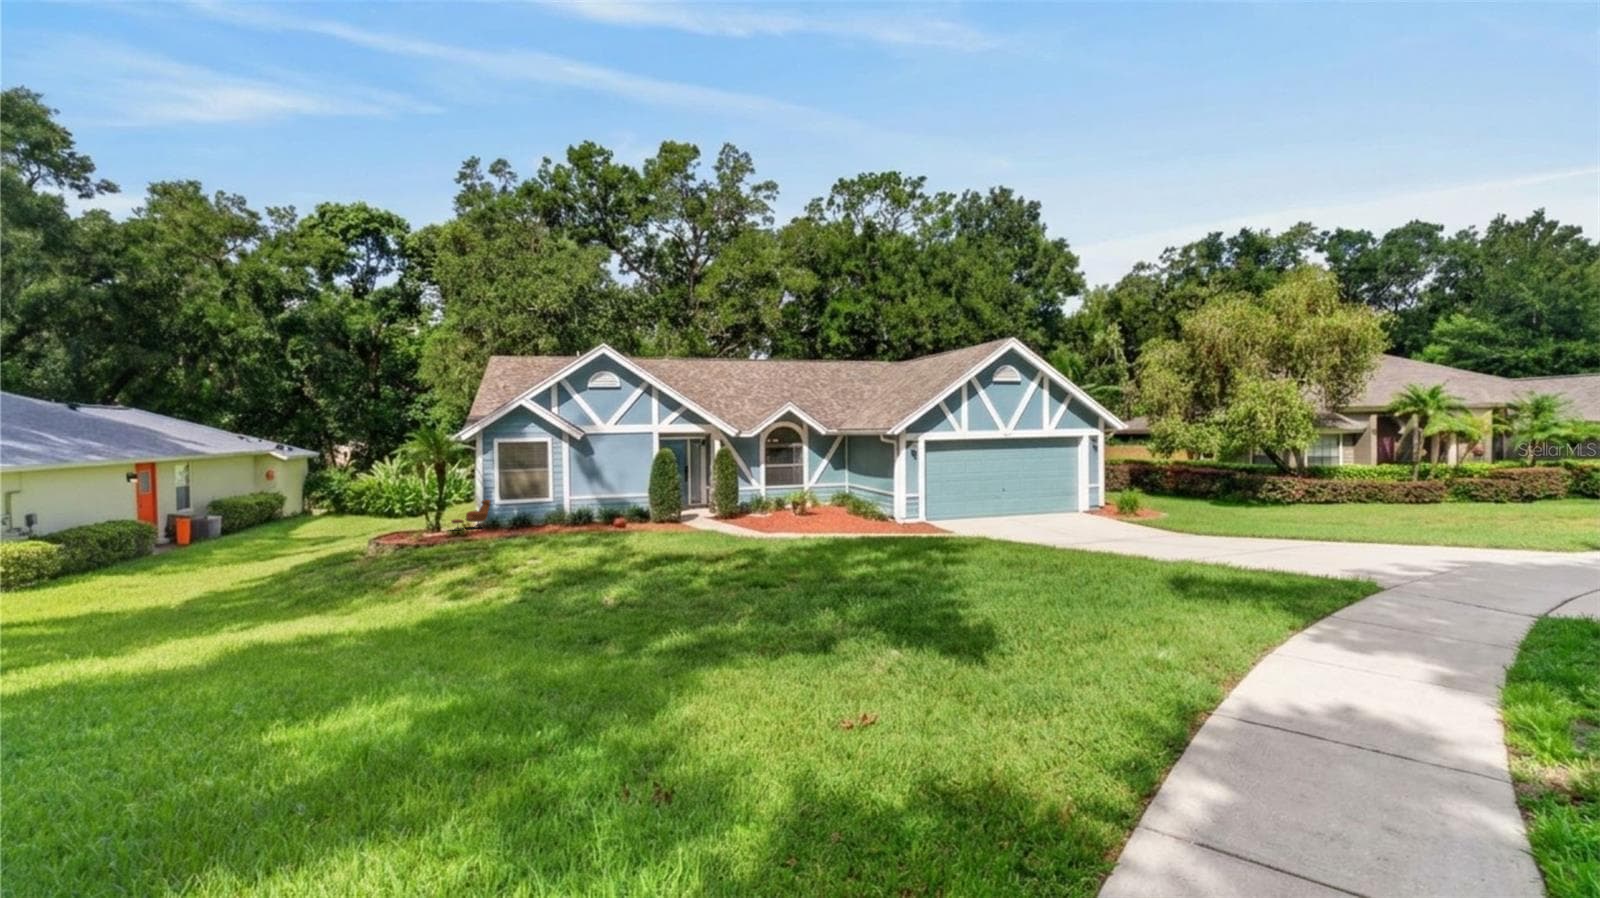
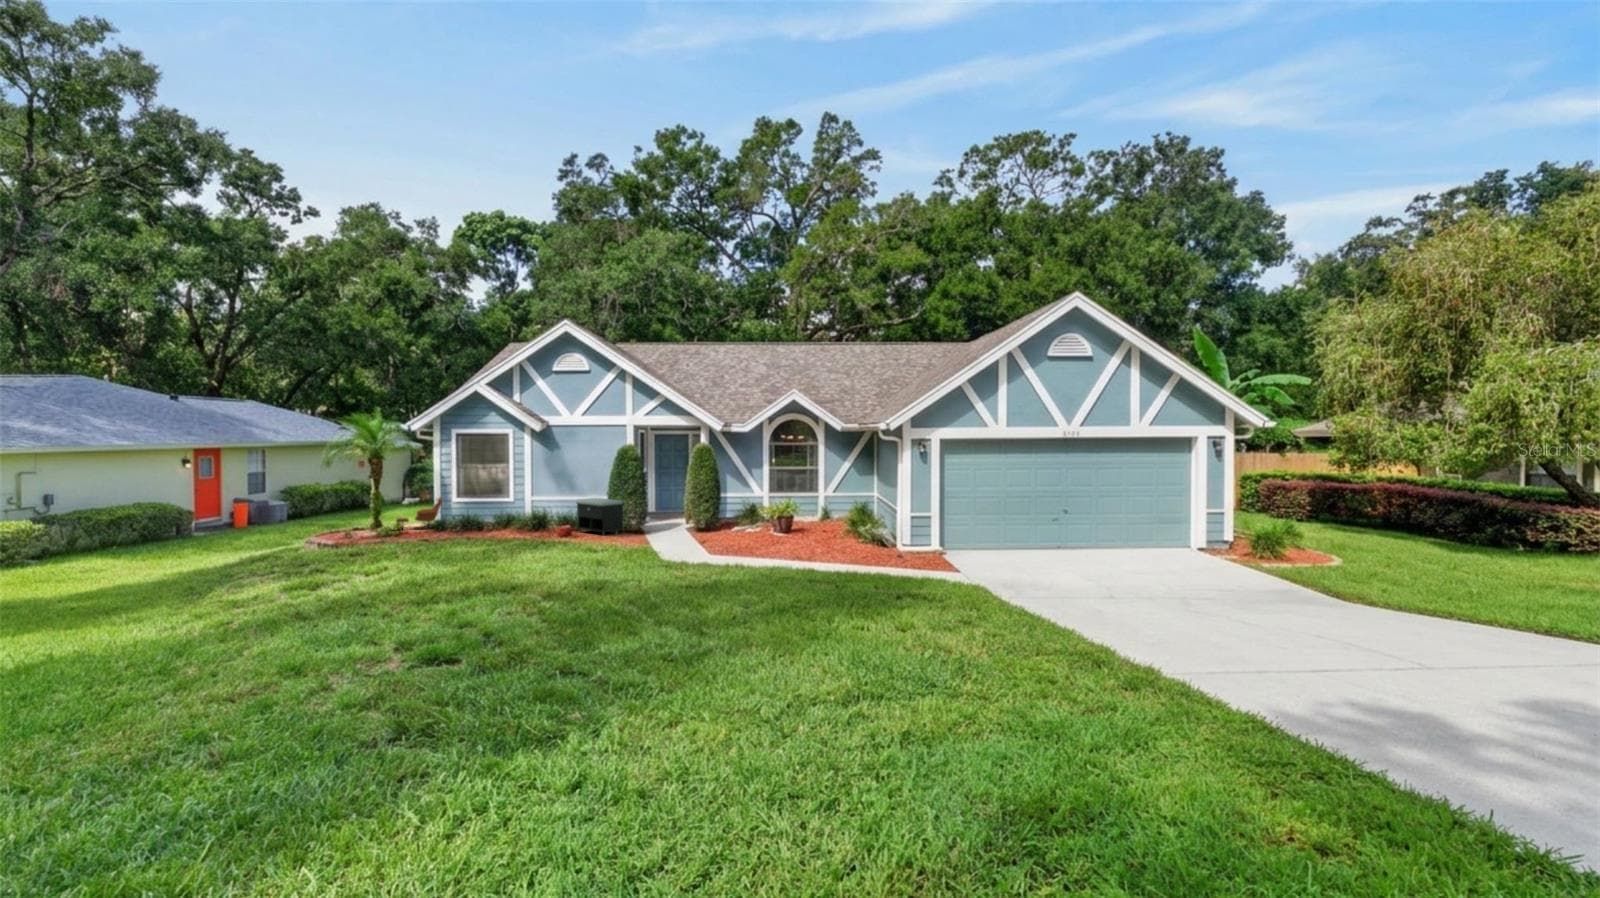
storage bench: none [623,495,665,525] -> present [576,498,623,534]

